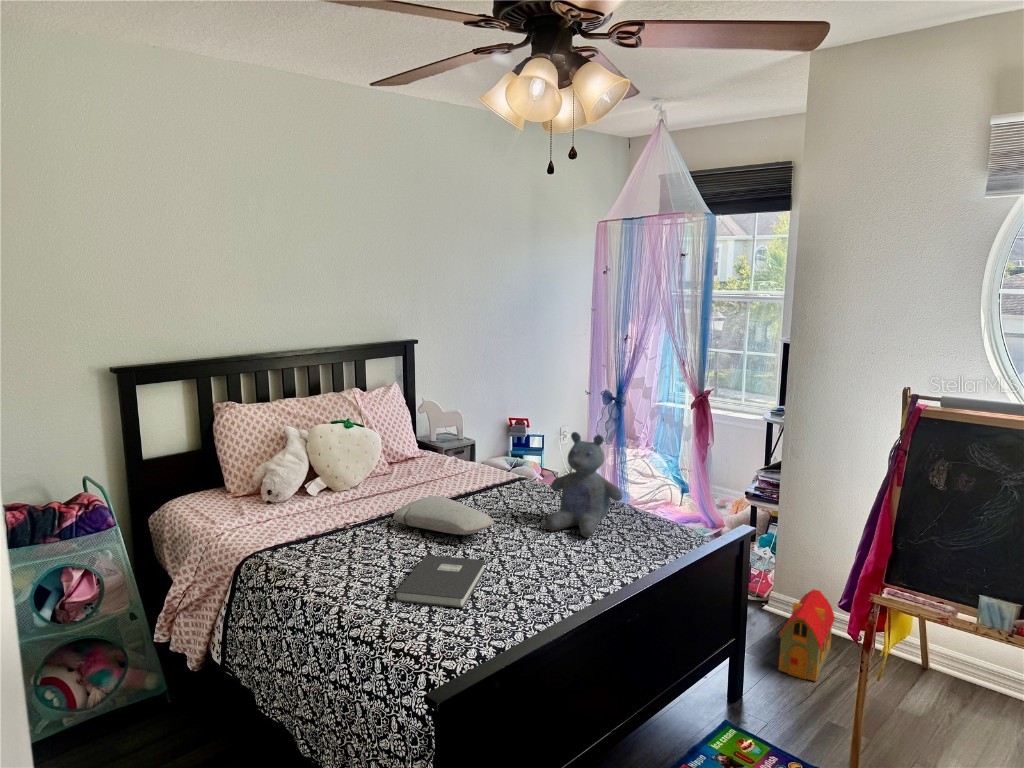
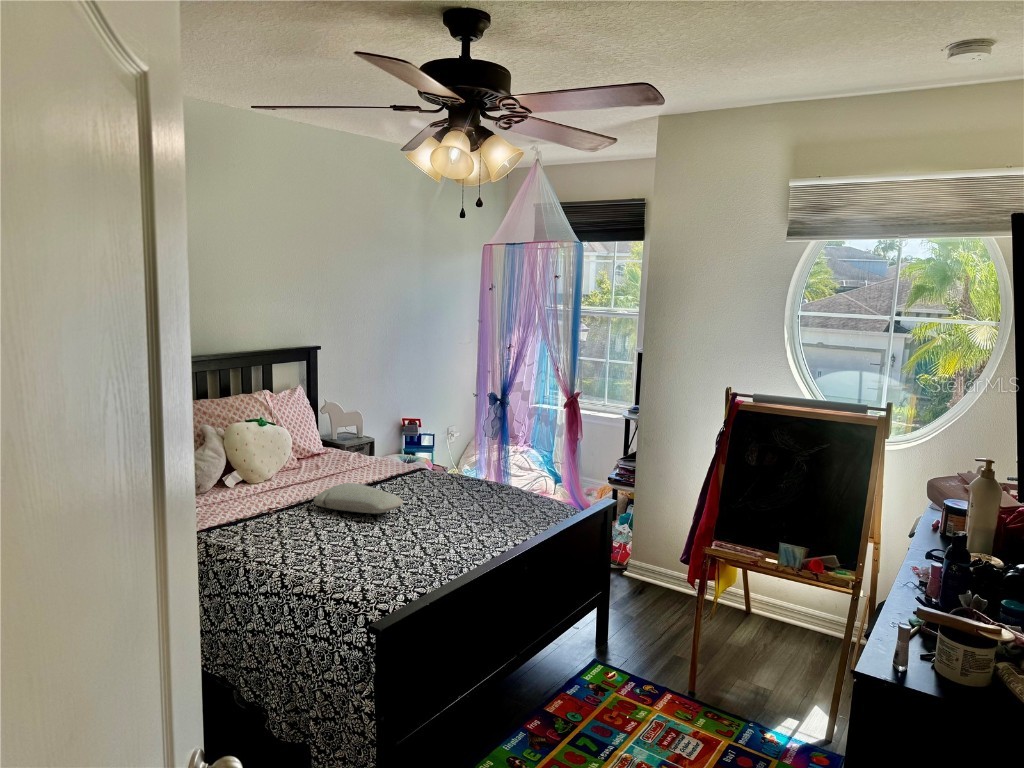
stuffed bear: present [547,432,623,537] -> none [448,425,511,513]
book: present [395,555,486,608] -> none [328,530,401,568]
toy house: present [778,589,835,681] -> none [636,553,679,626]

